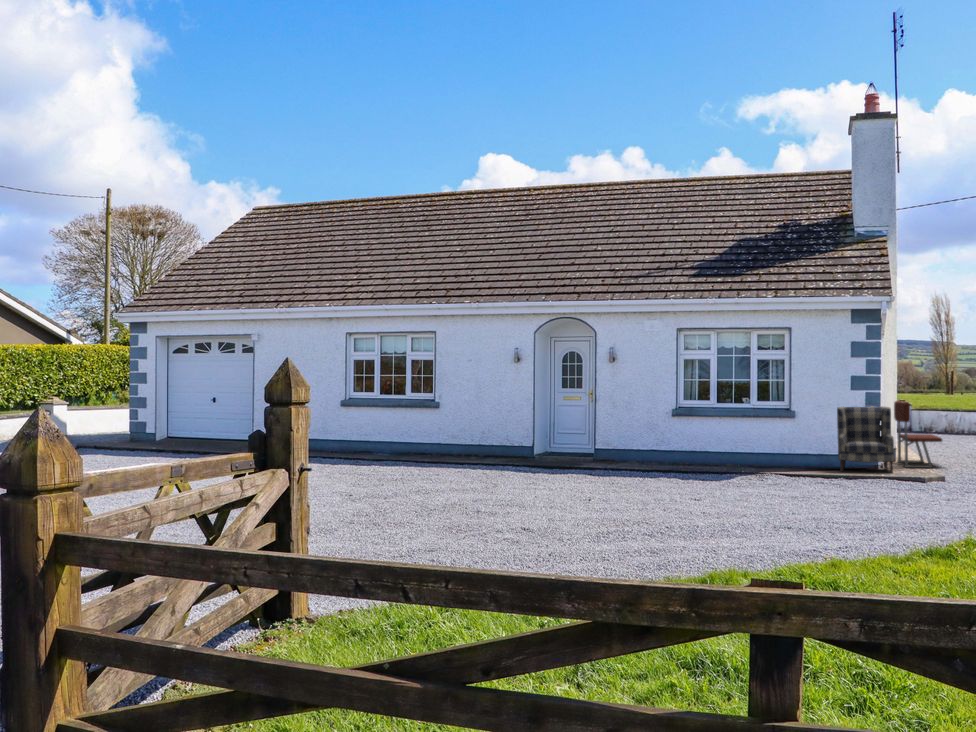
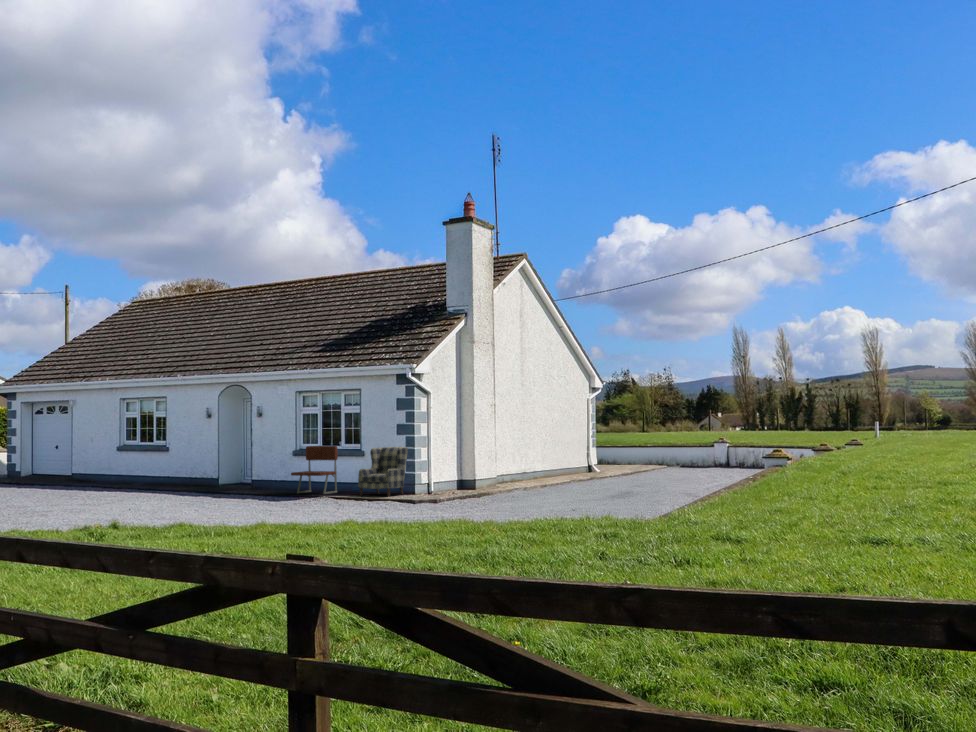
bench: present [894,401,942,468] -> present [291,446,338,494]

